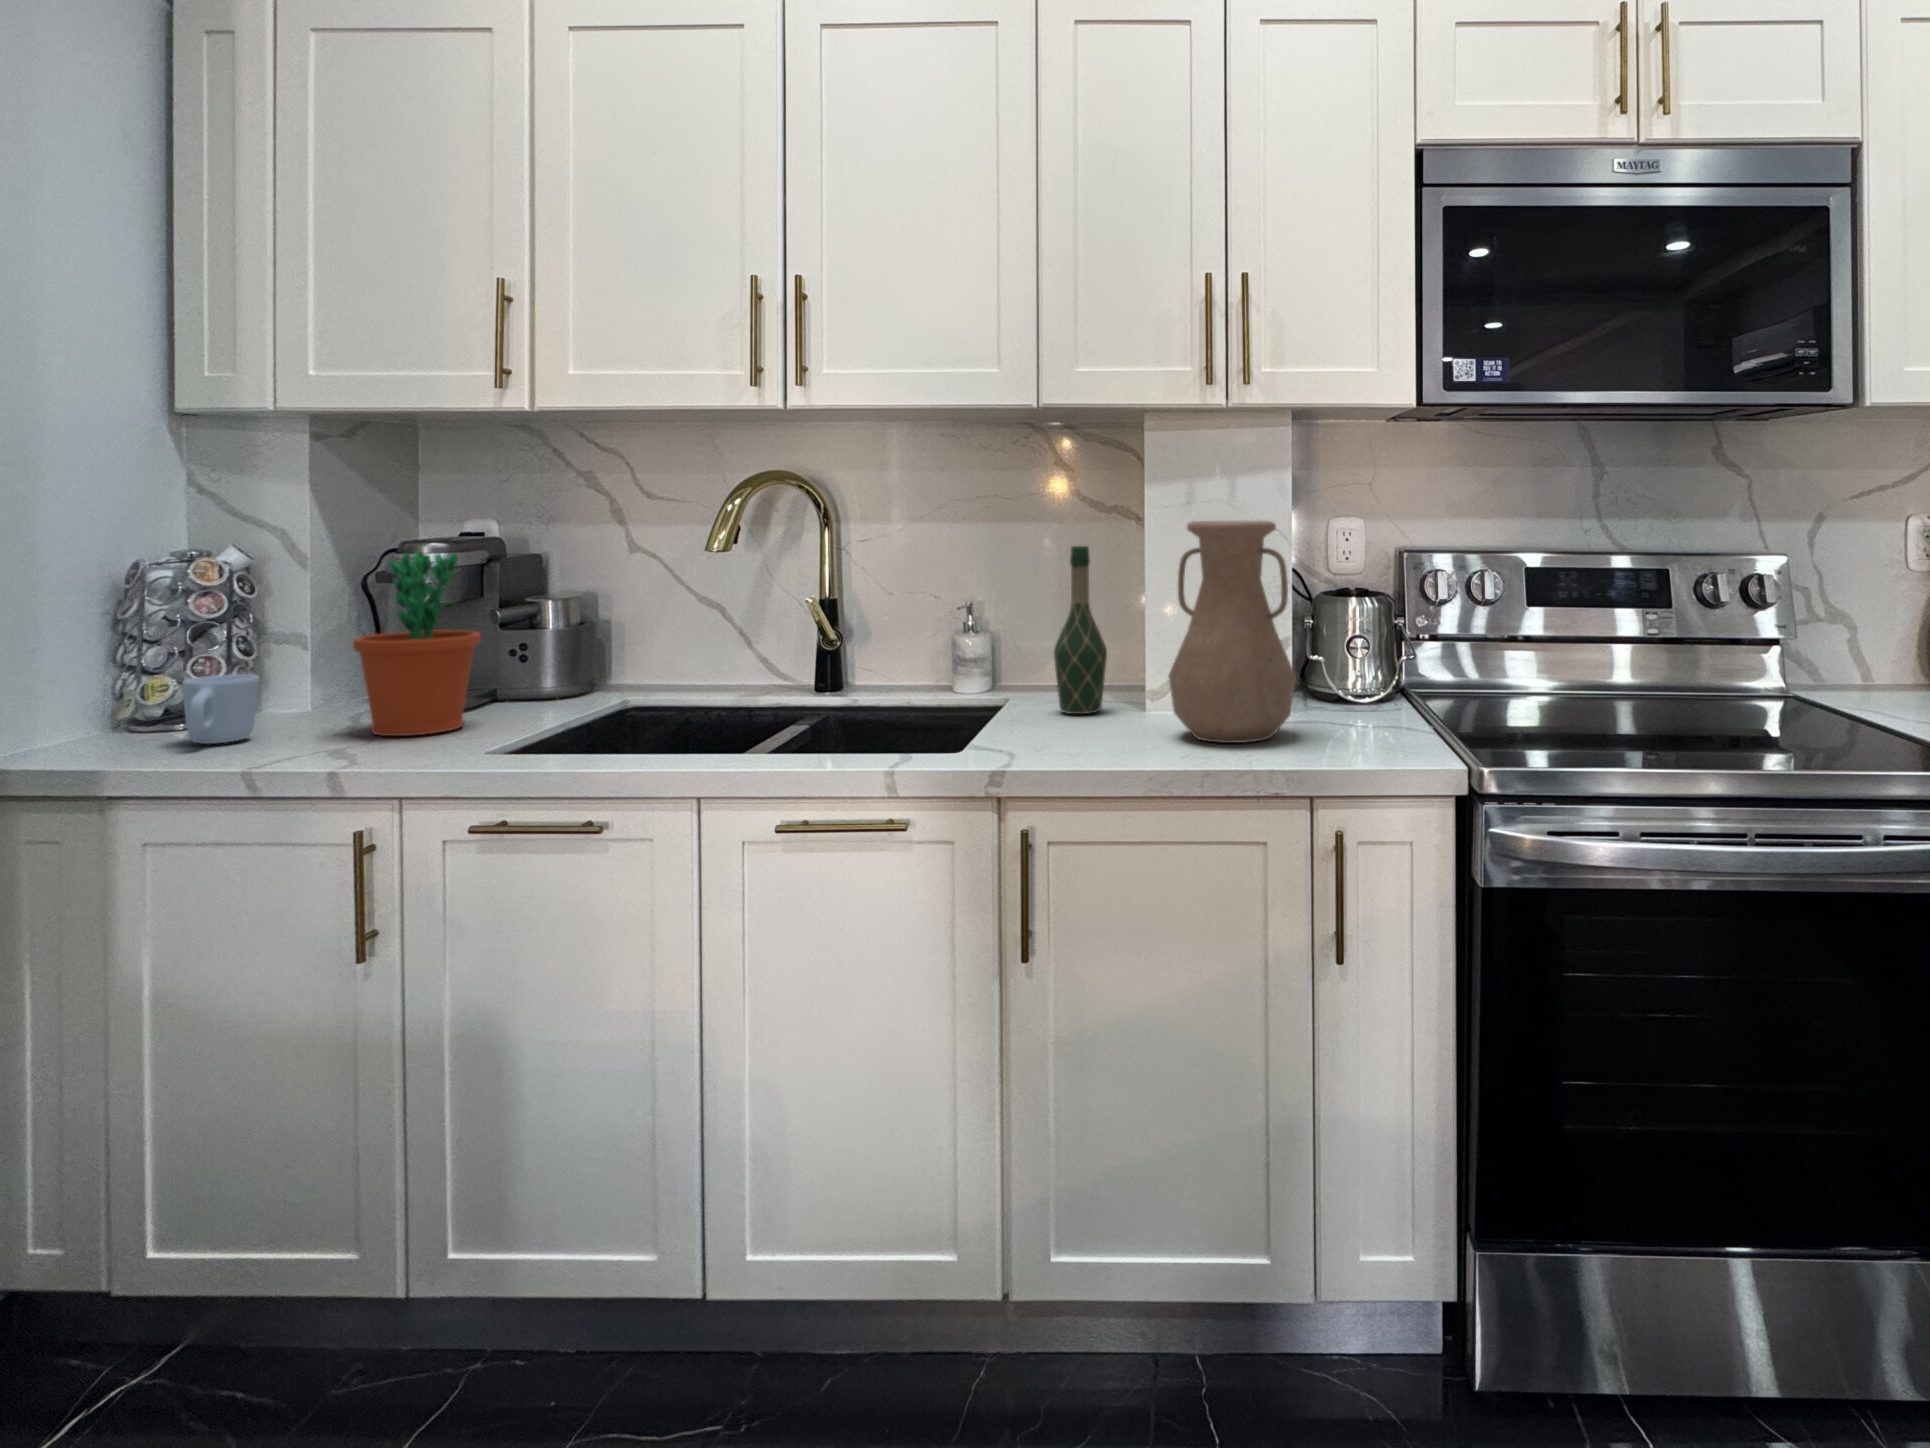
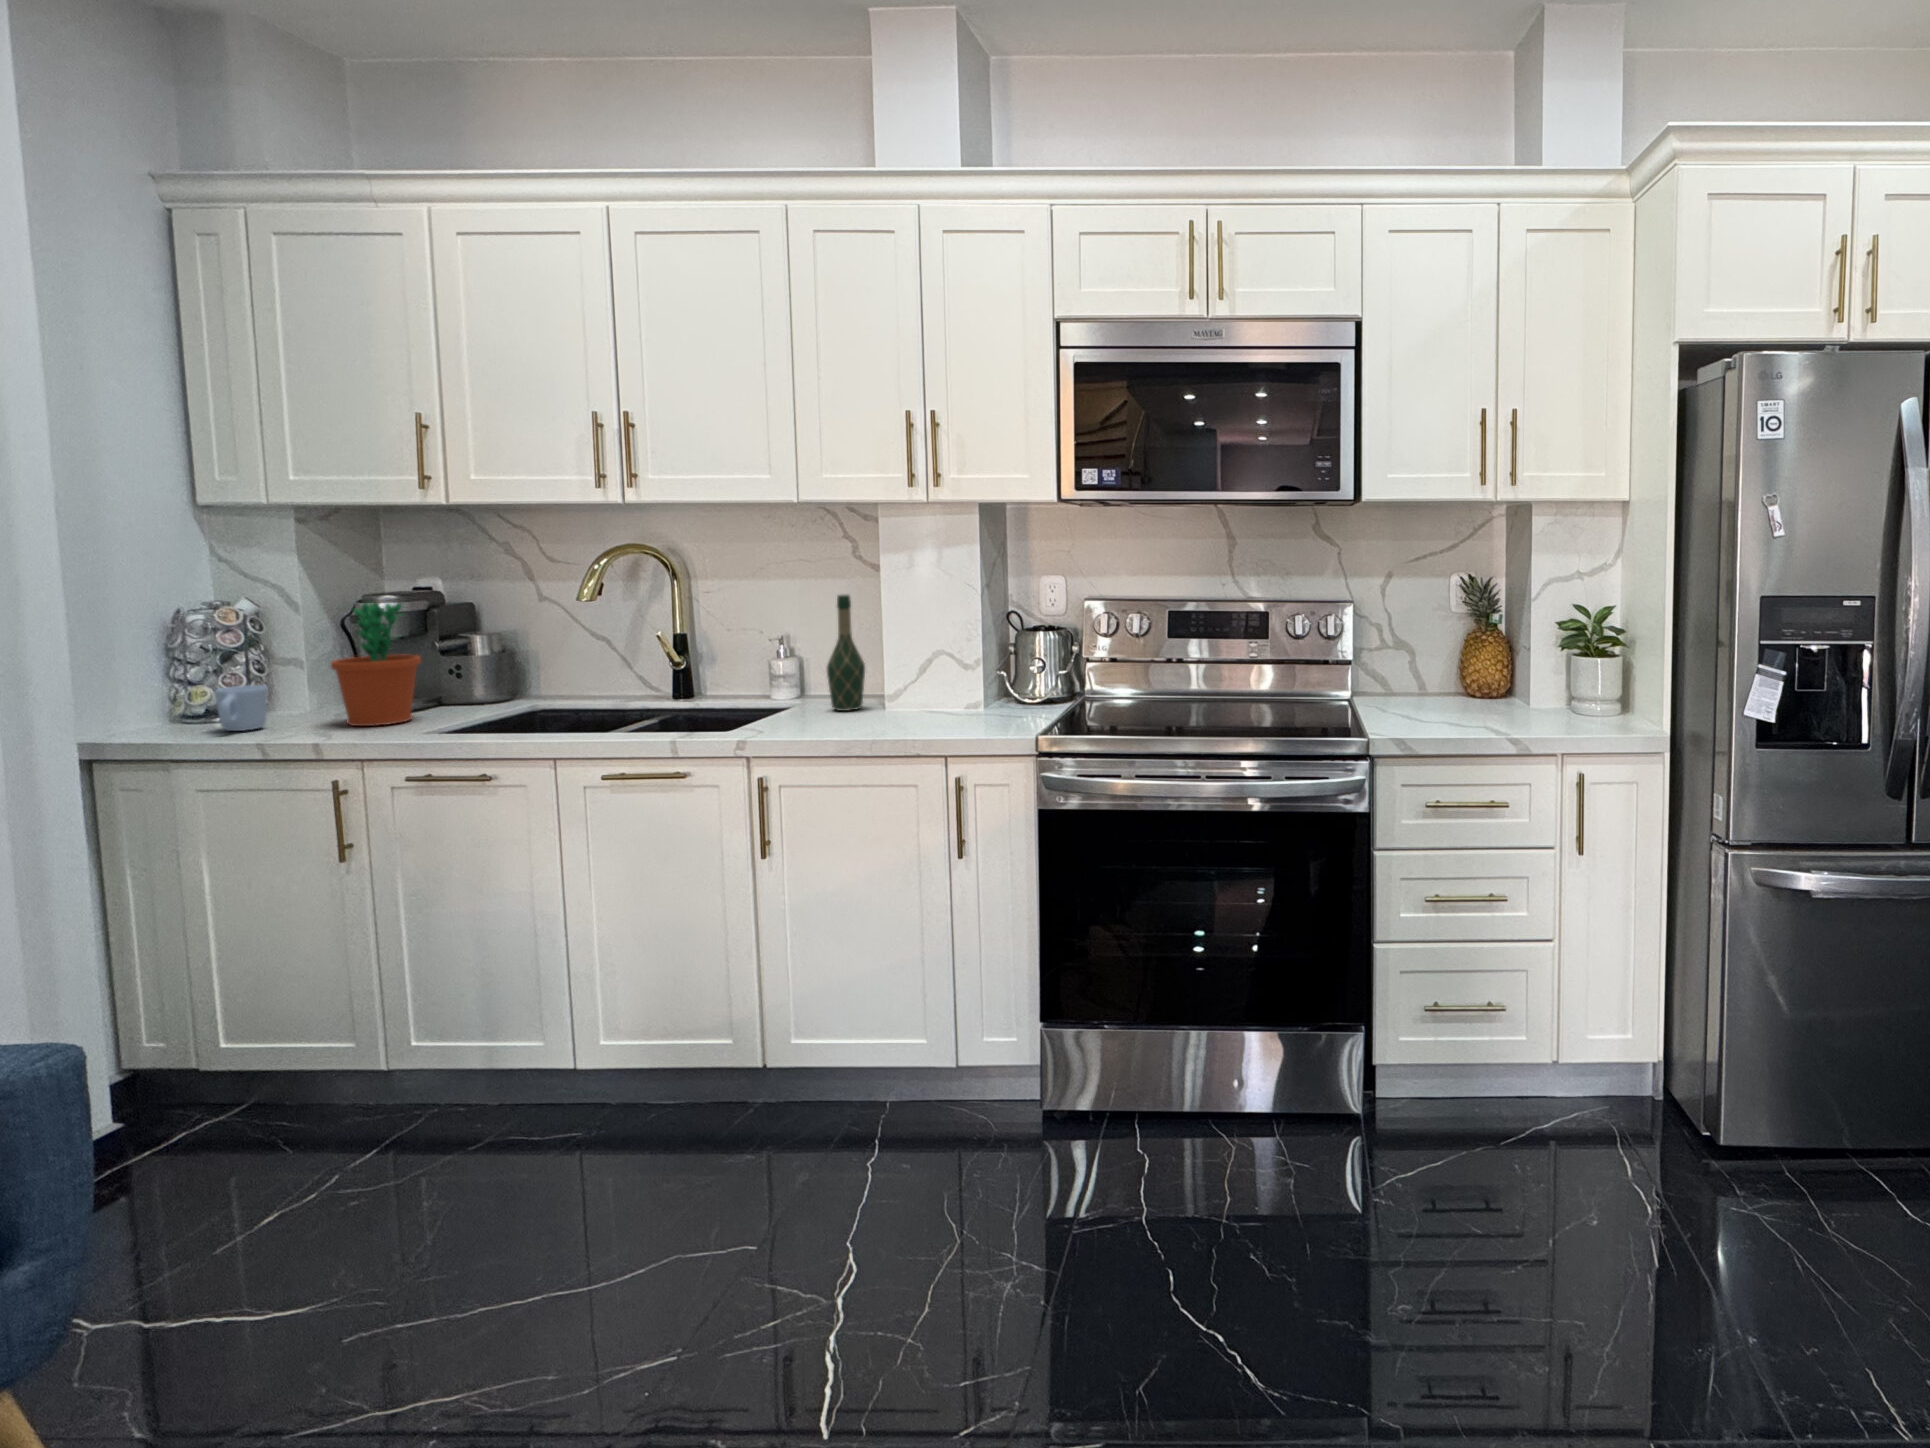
vase: present [1169,521,1296,743] -> none [882,580,970,729]

